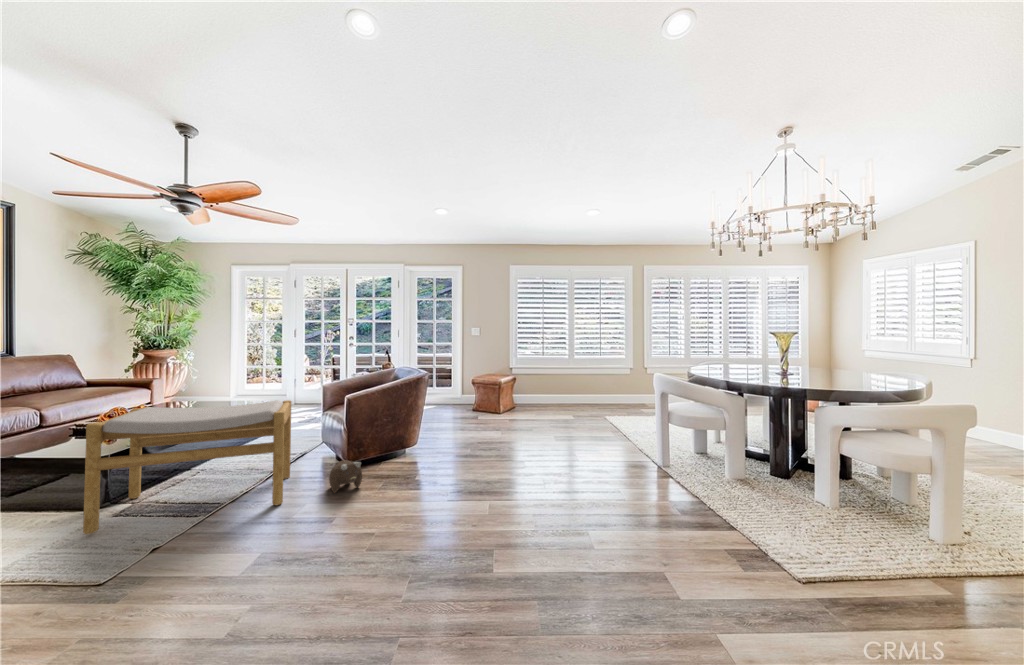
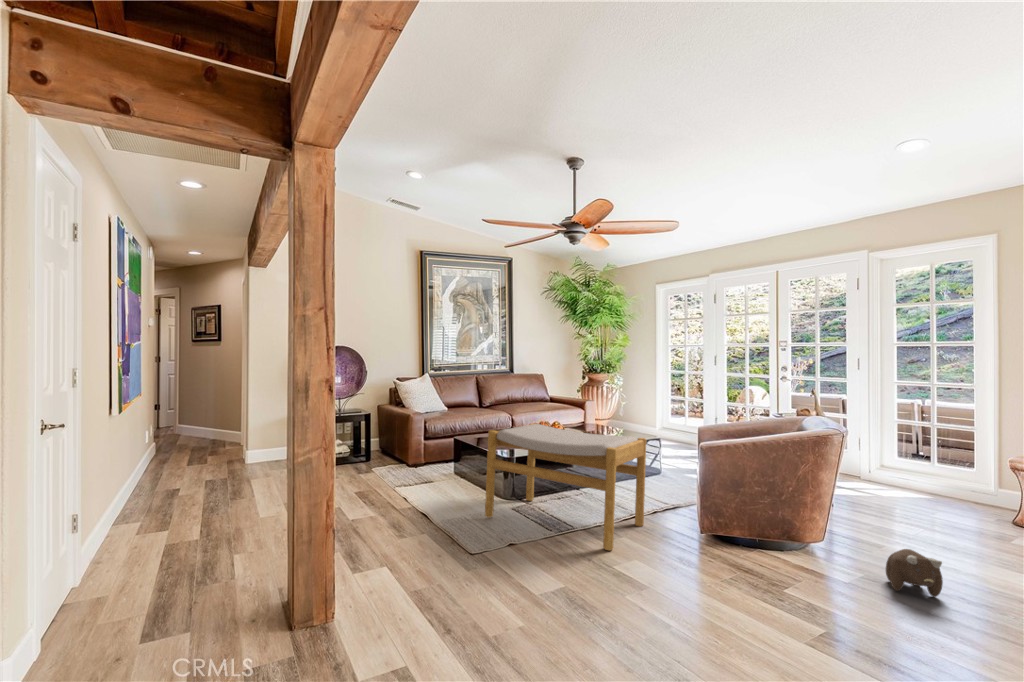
plush toy: present [329,460,362,493] -> present [886,549,943,597]

